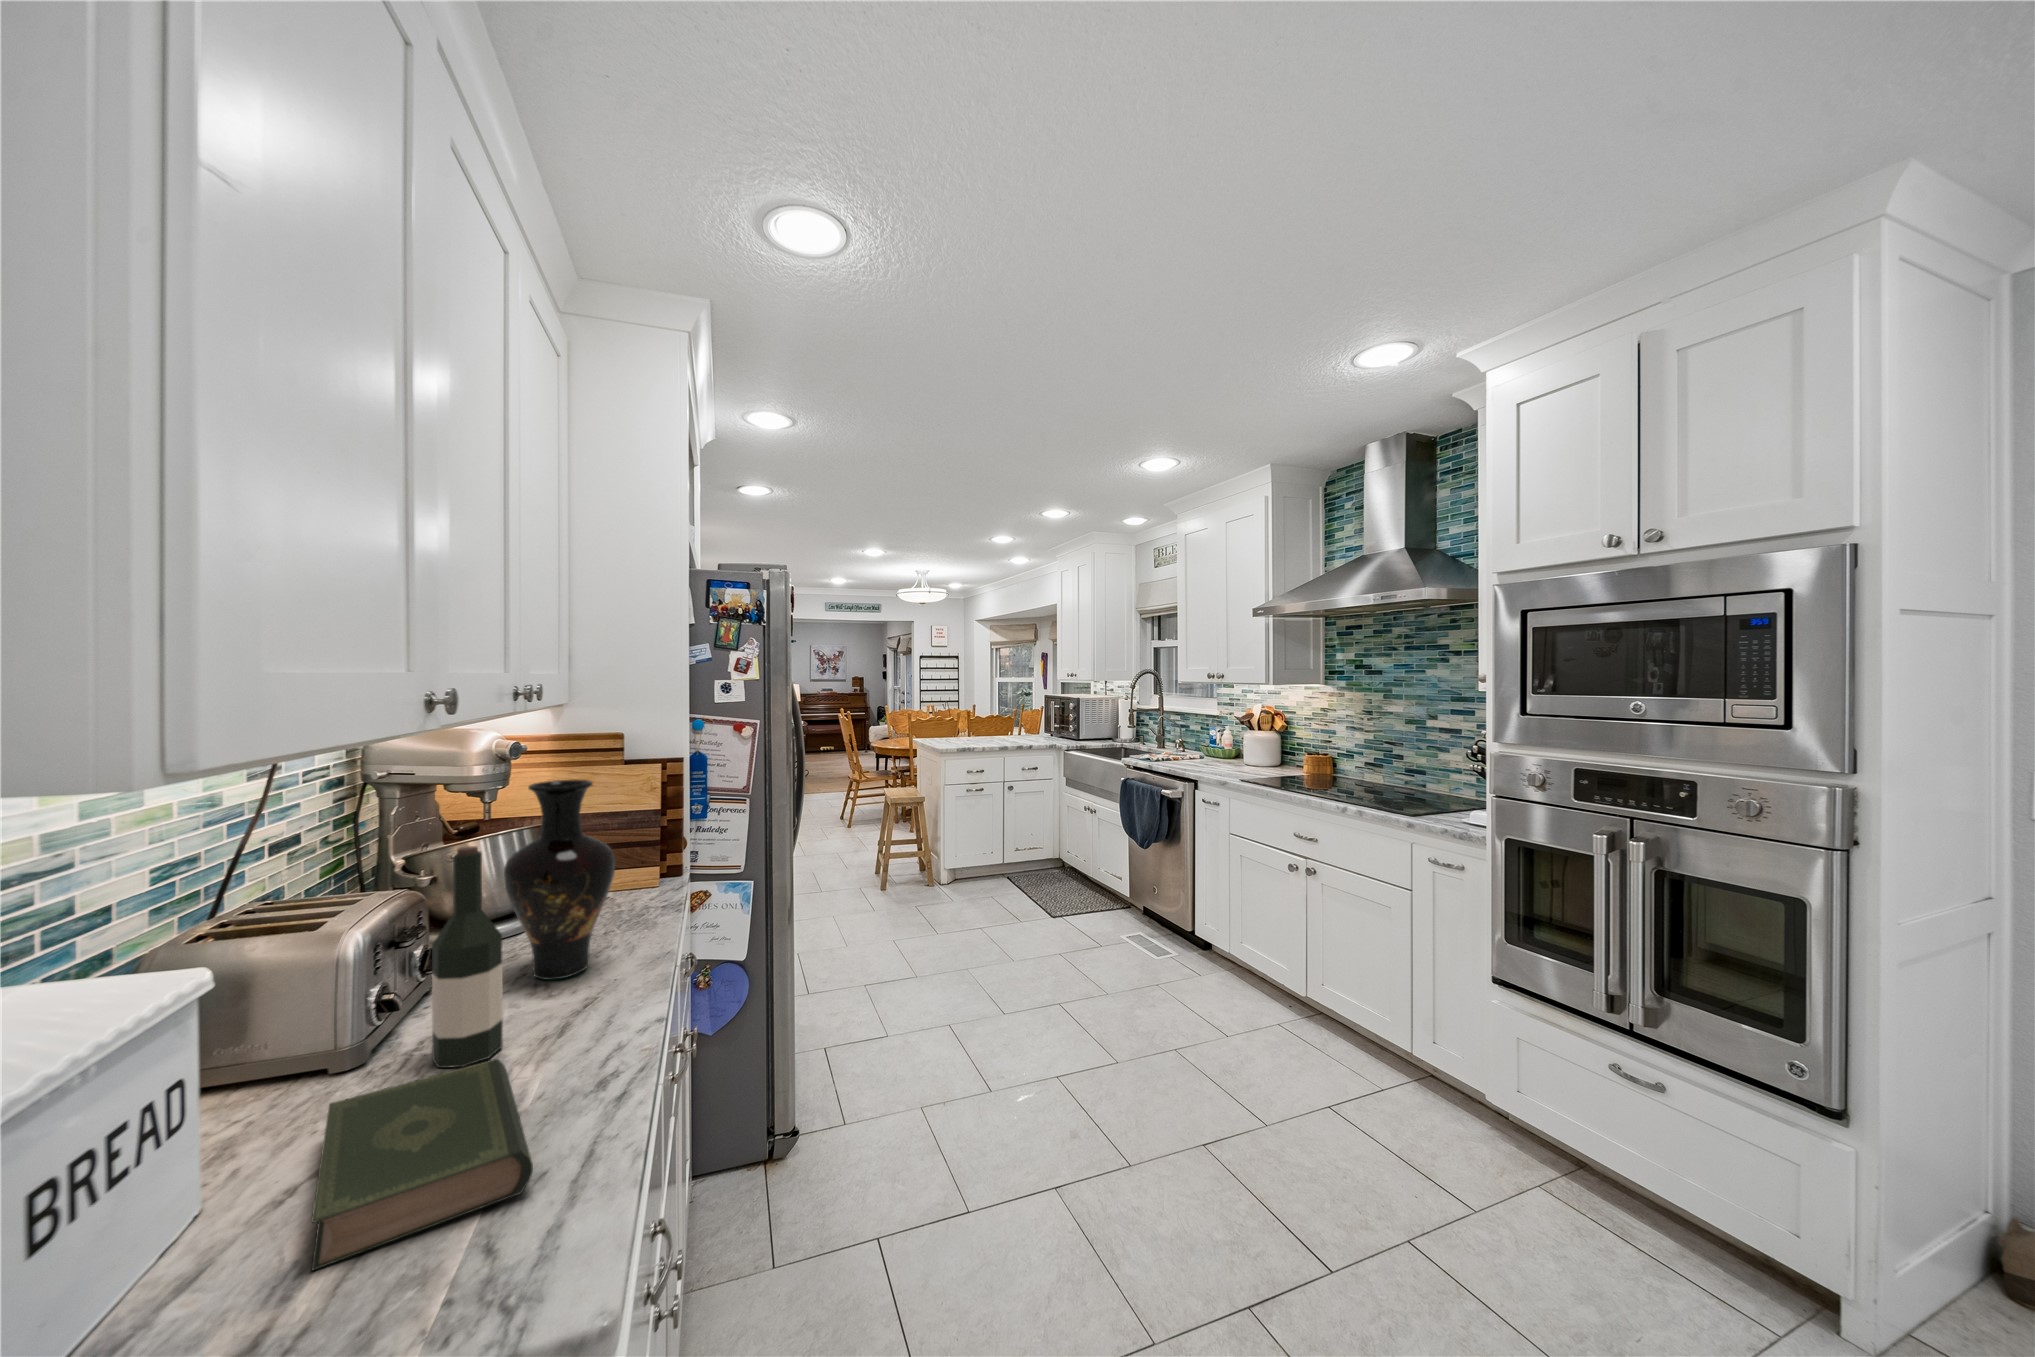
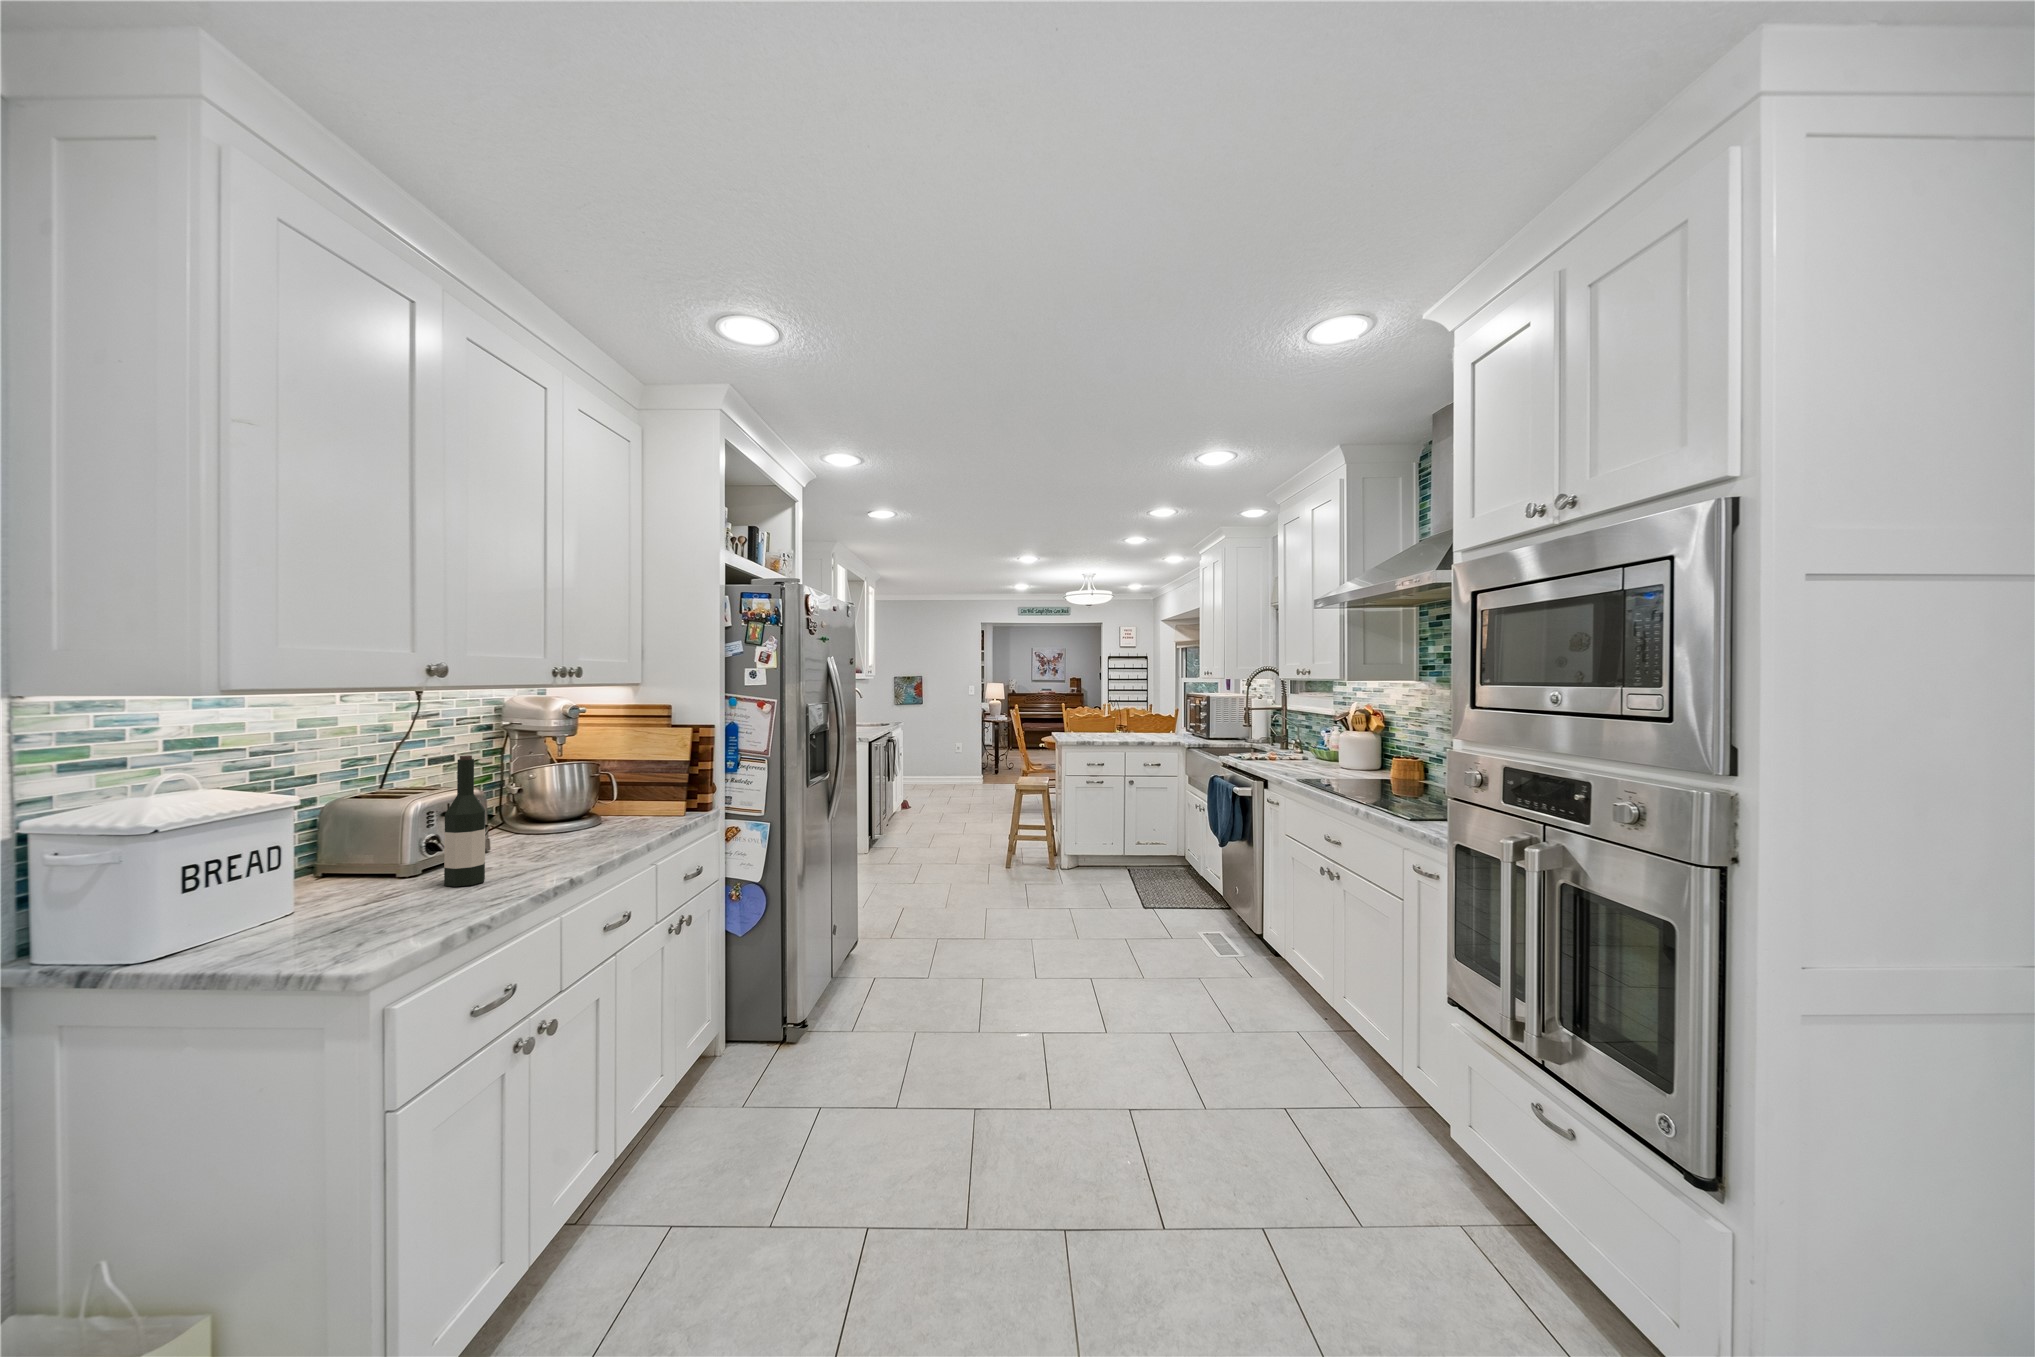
vase: present [504,780,616,980] -> none [524,726,599,858]
book: present [311,1059,533,1270] -> none [308,878,462,941]

